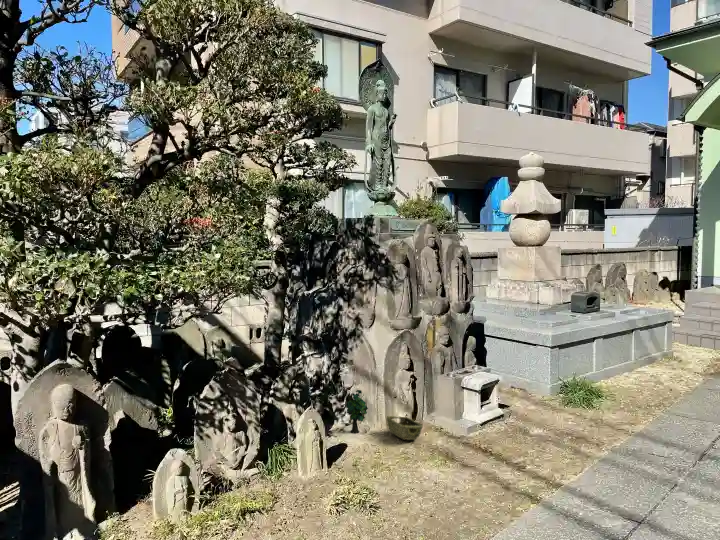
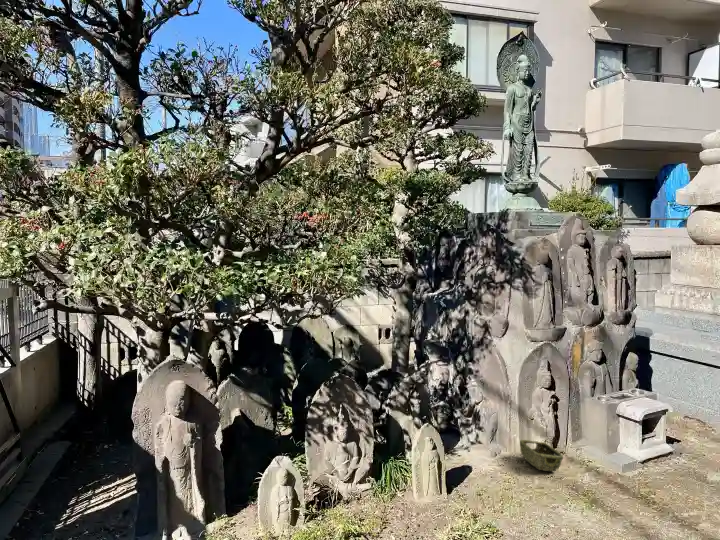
decorative plant: present [344,390,368,433] -> none [469,406,499,455]

